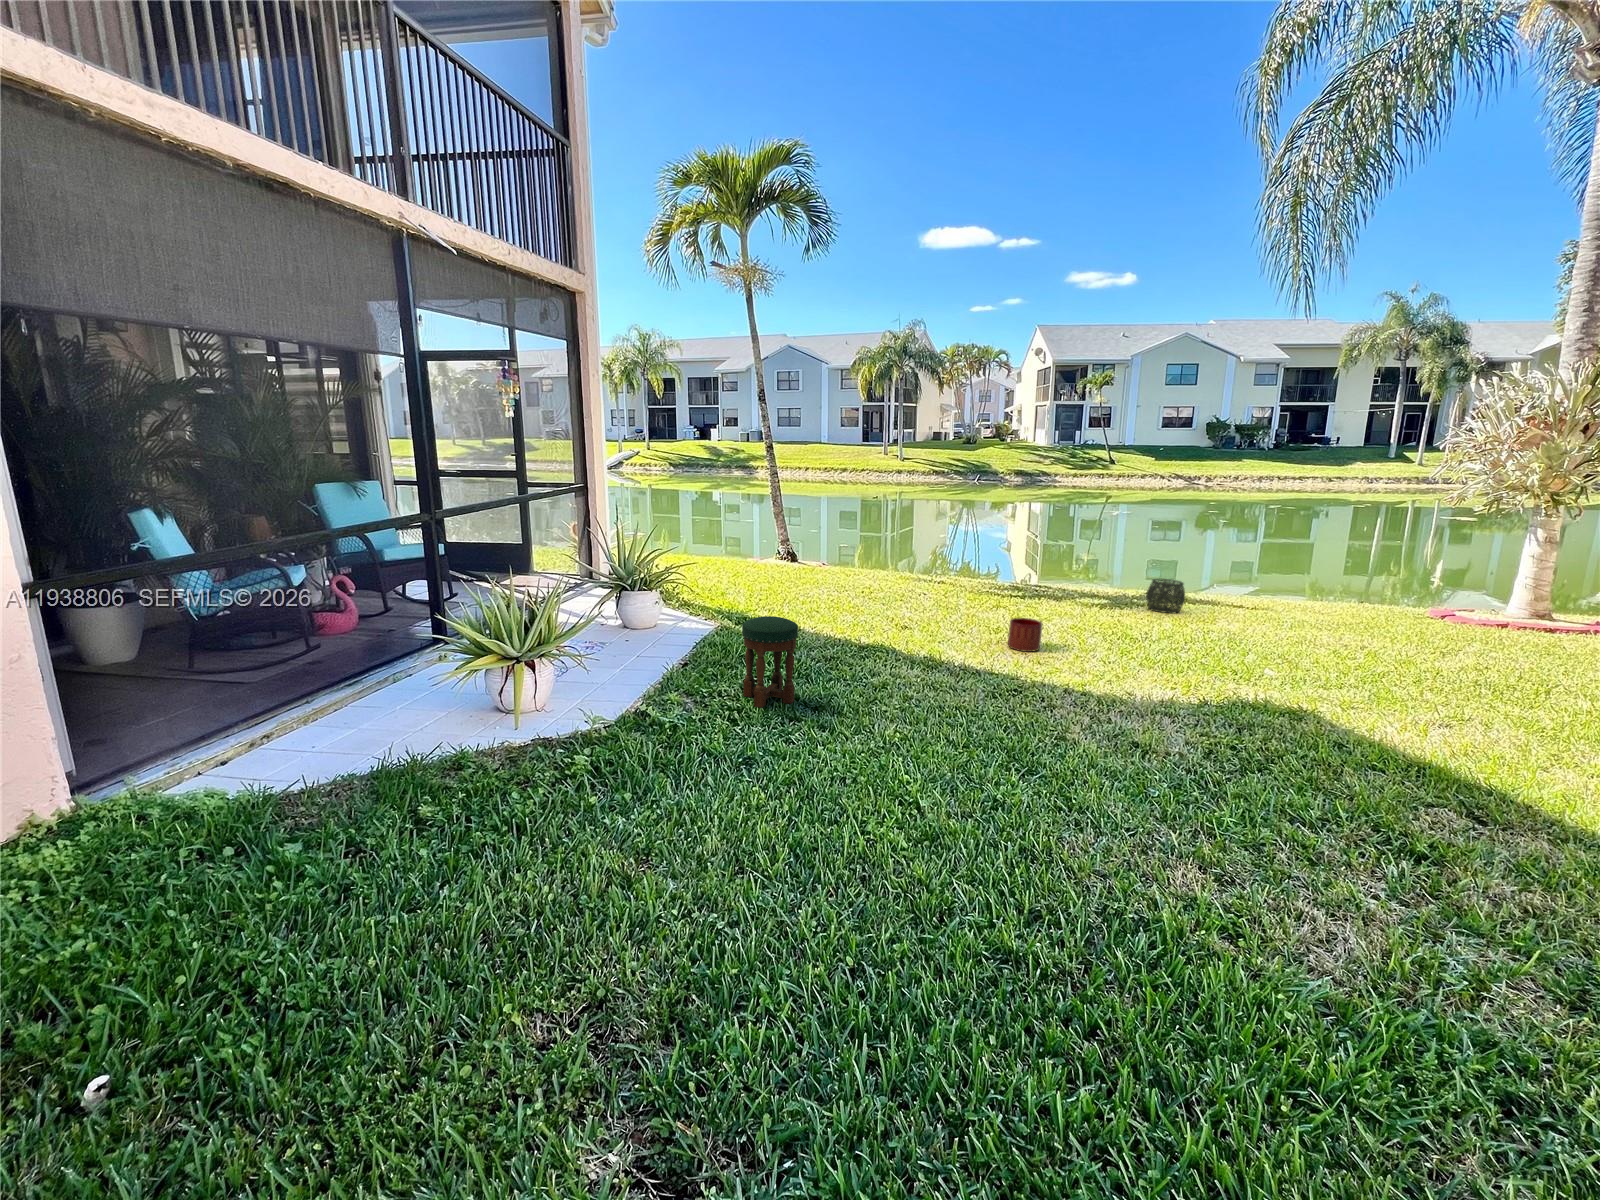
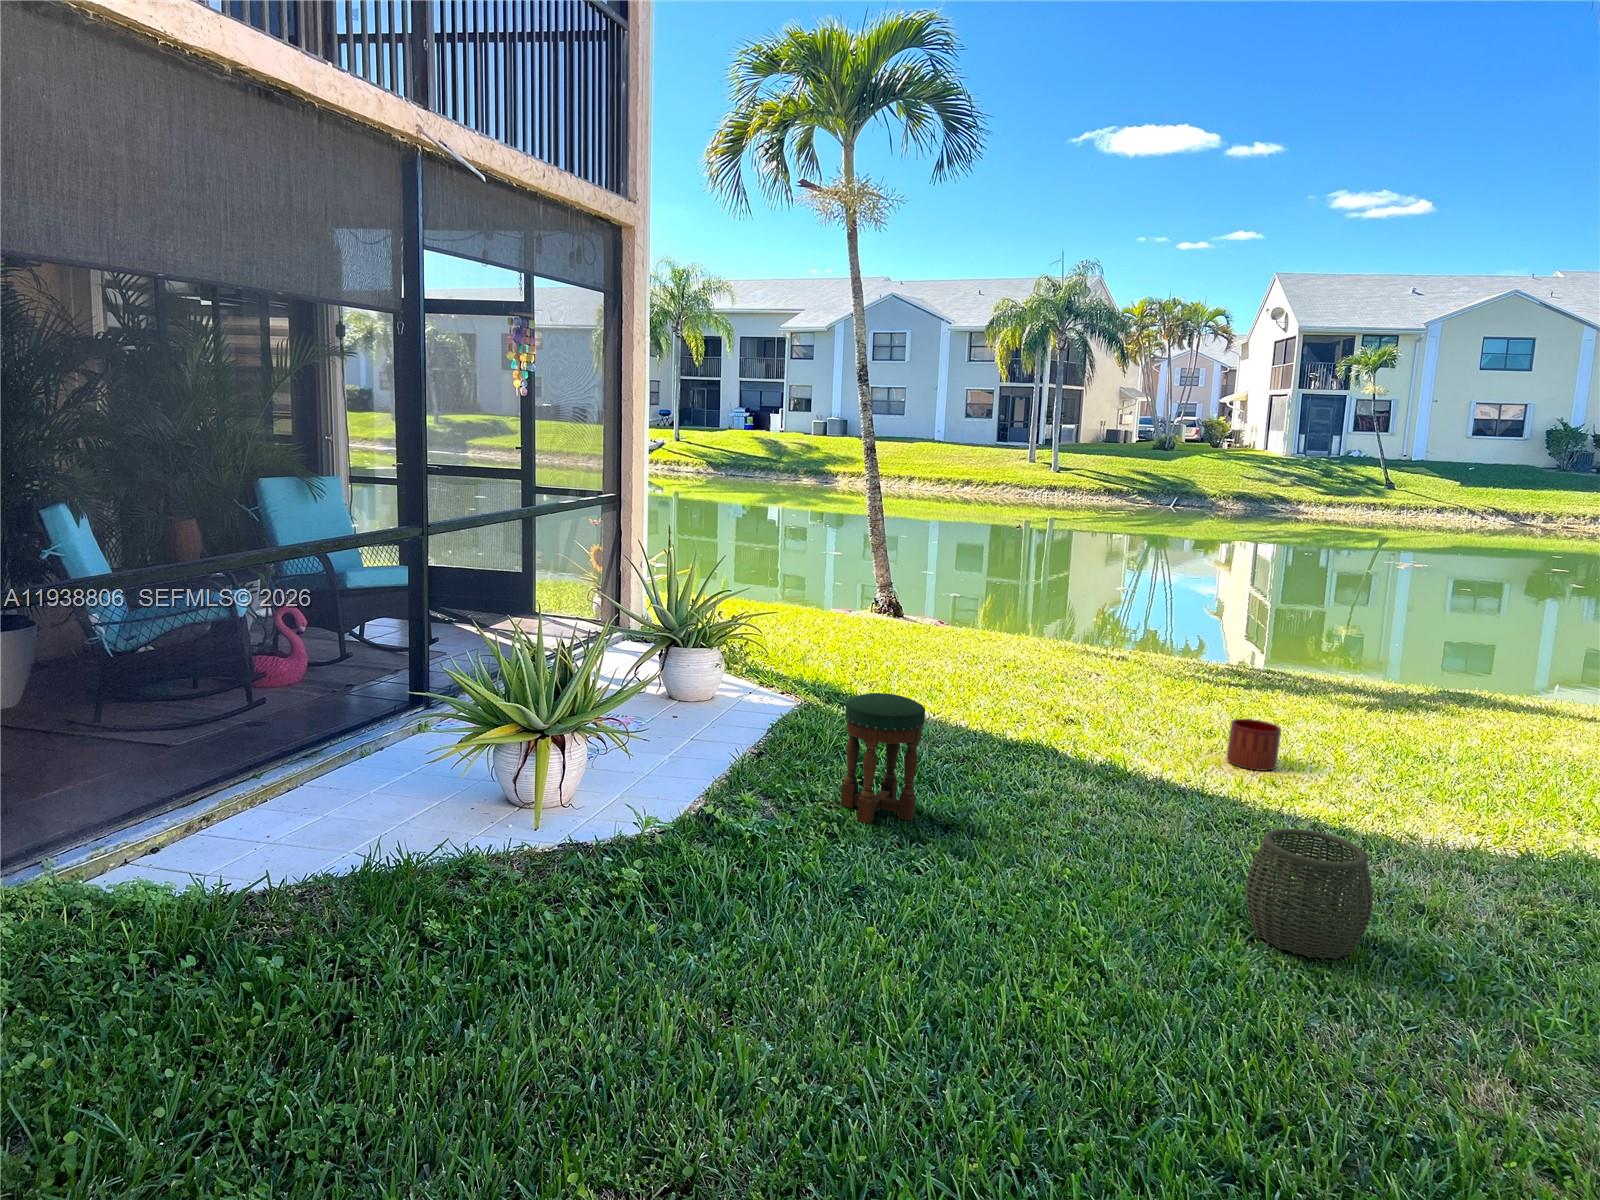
woven basket: present [1146,579,1185,613] -> present [1245,829,1373,960]

